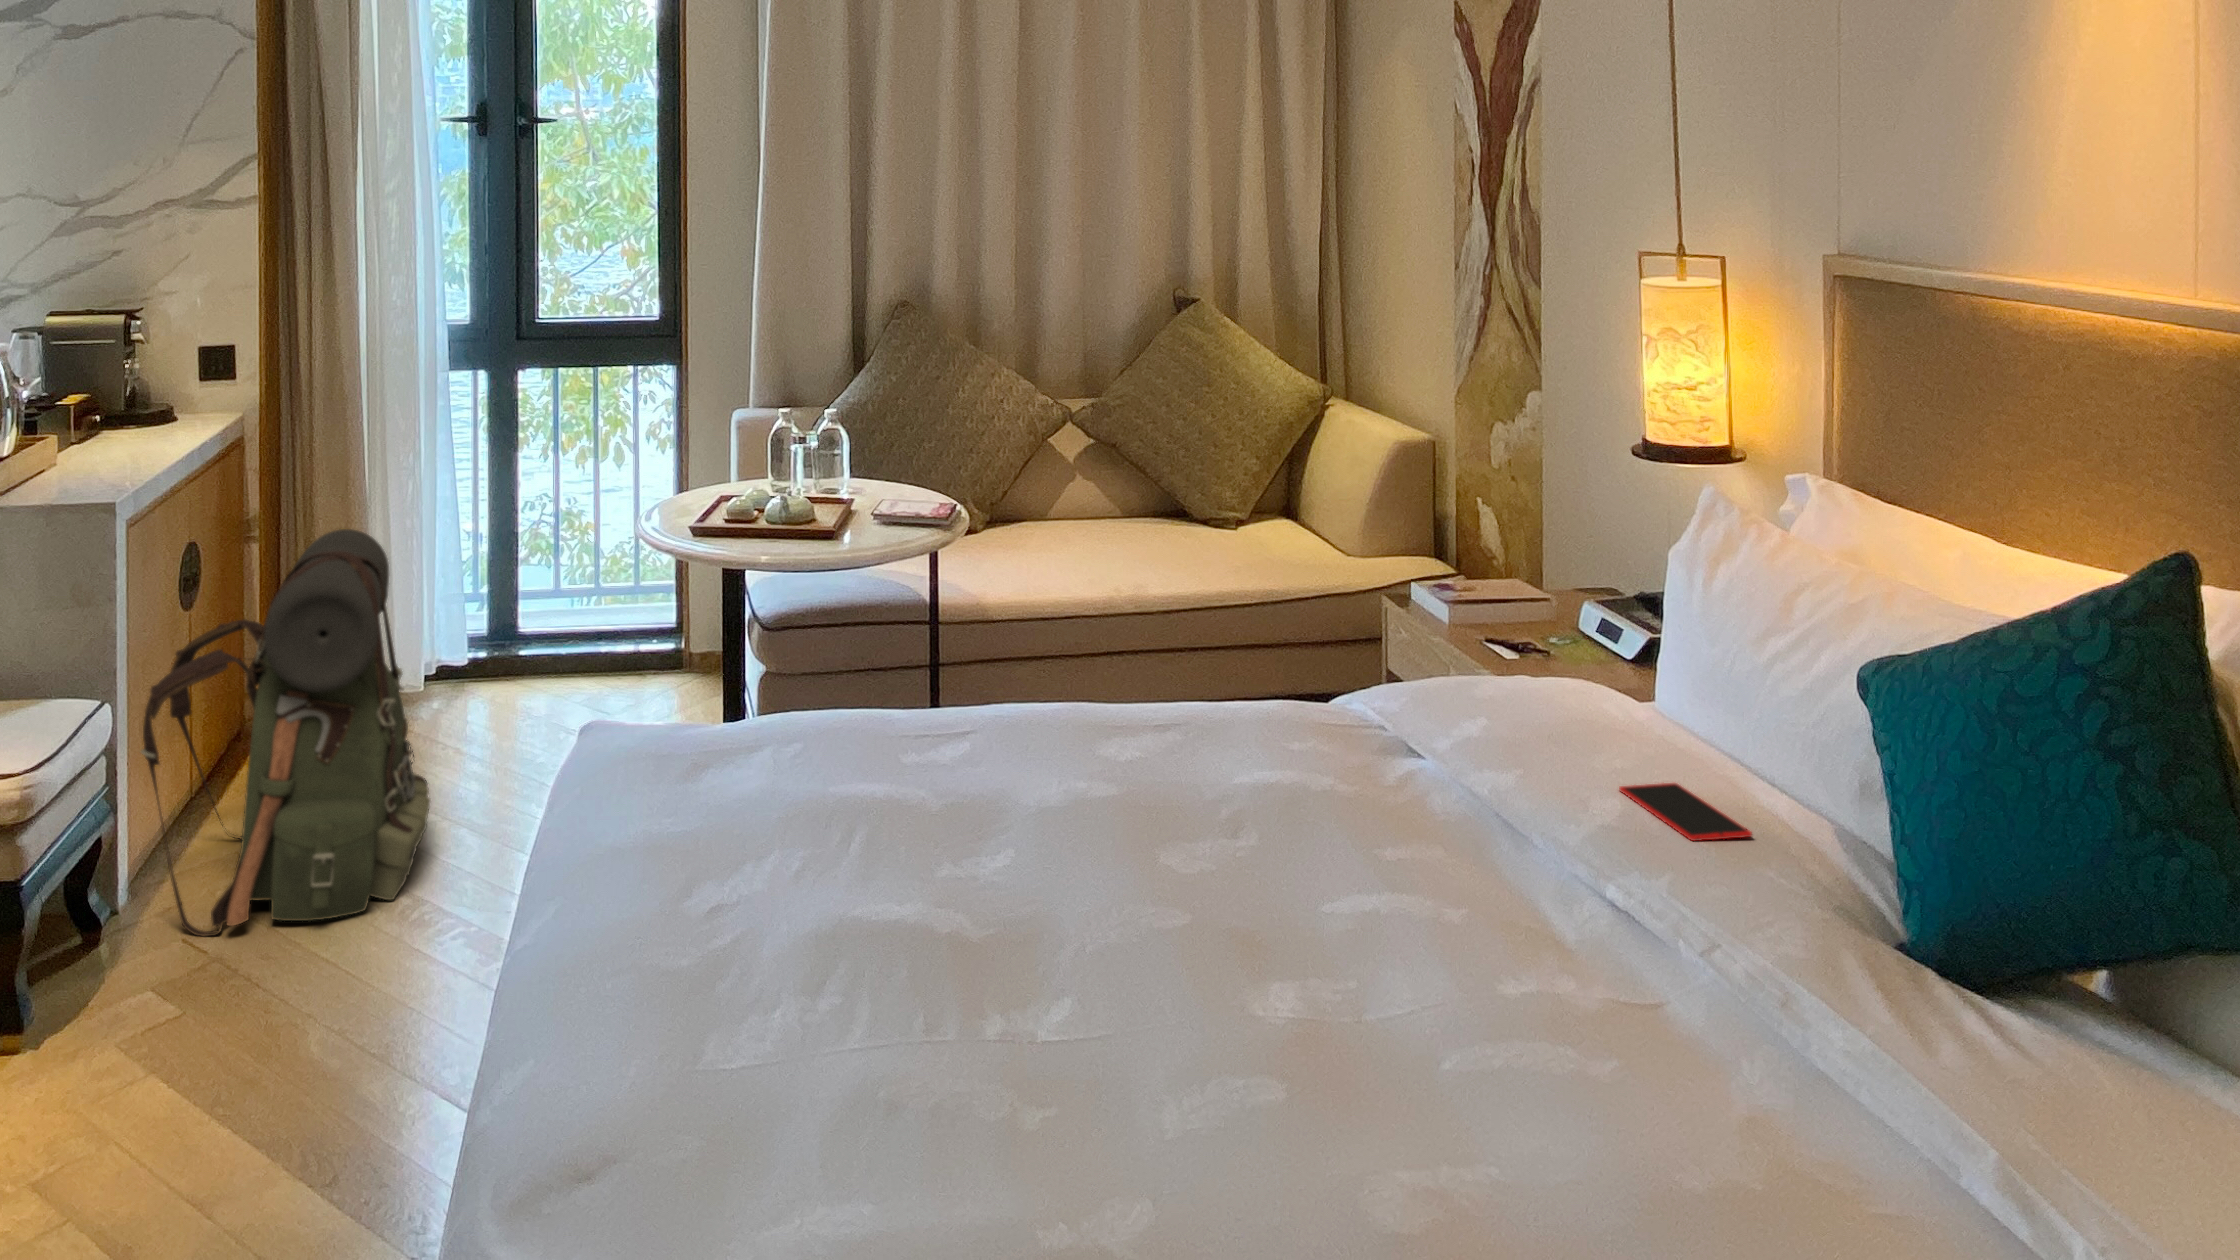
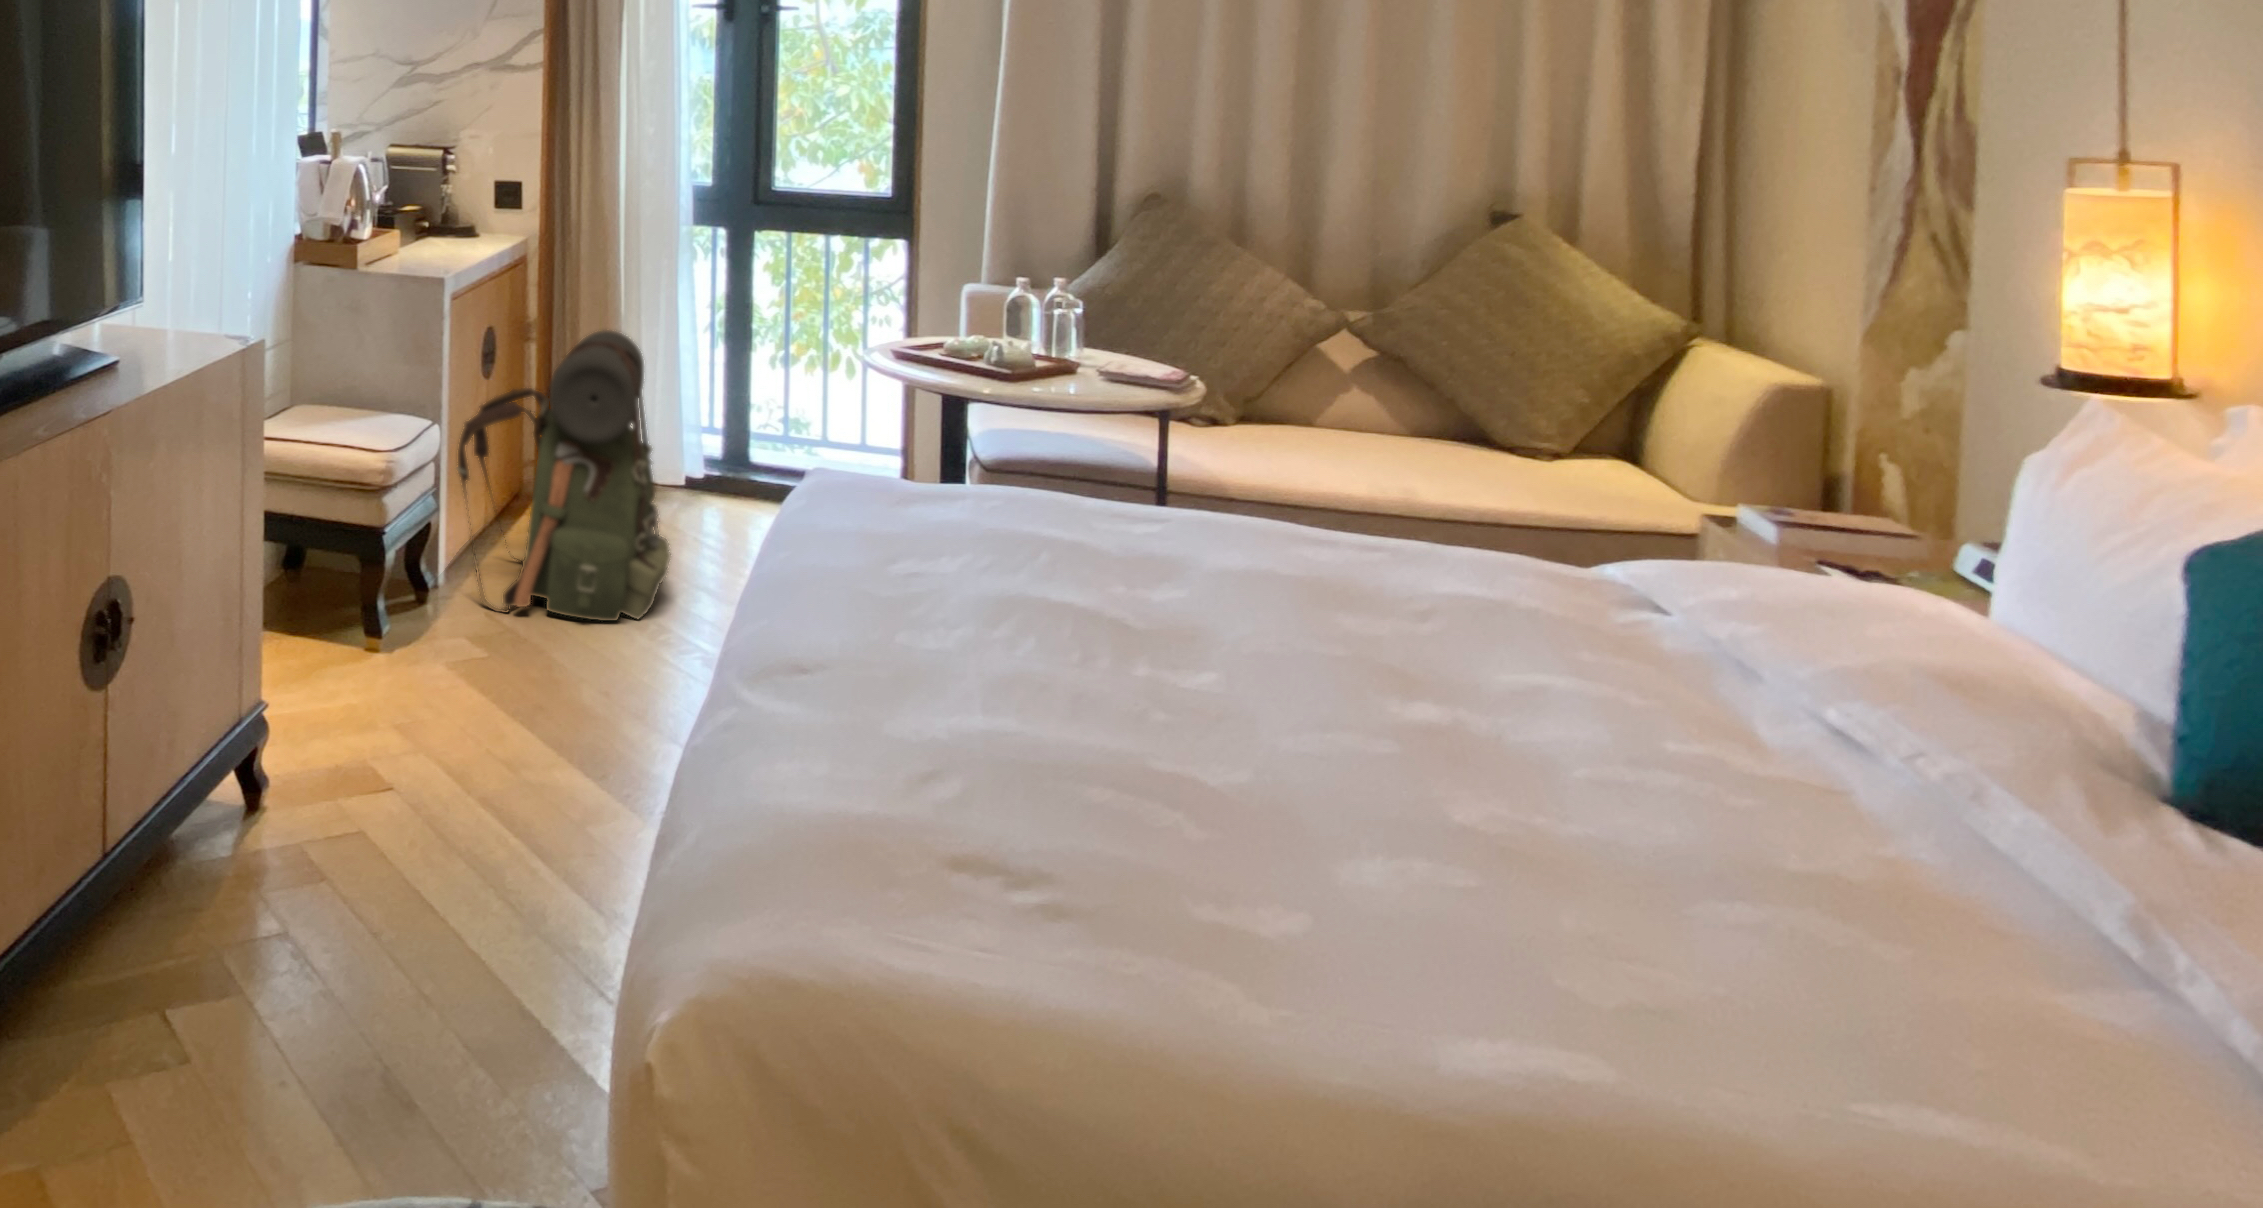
smartphone: present [1619,783,1752,841] -> none [1850,621,1997,672]

